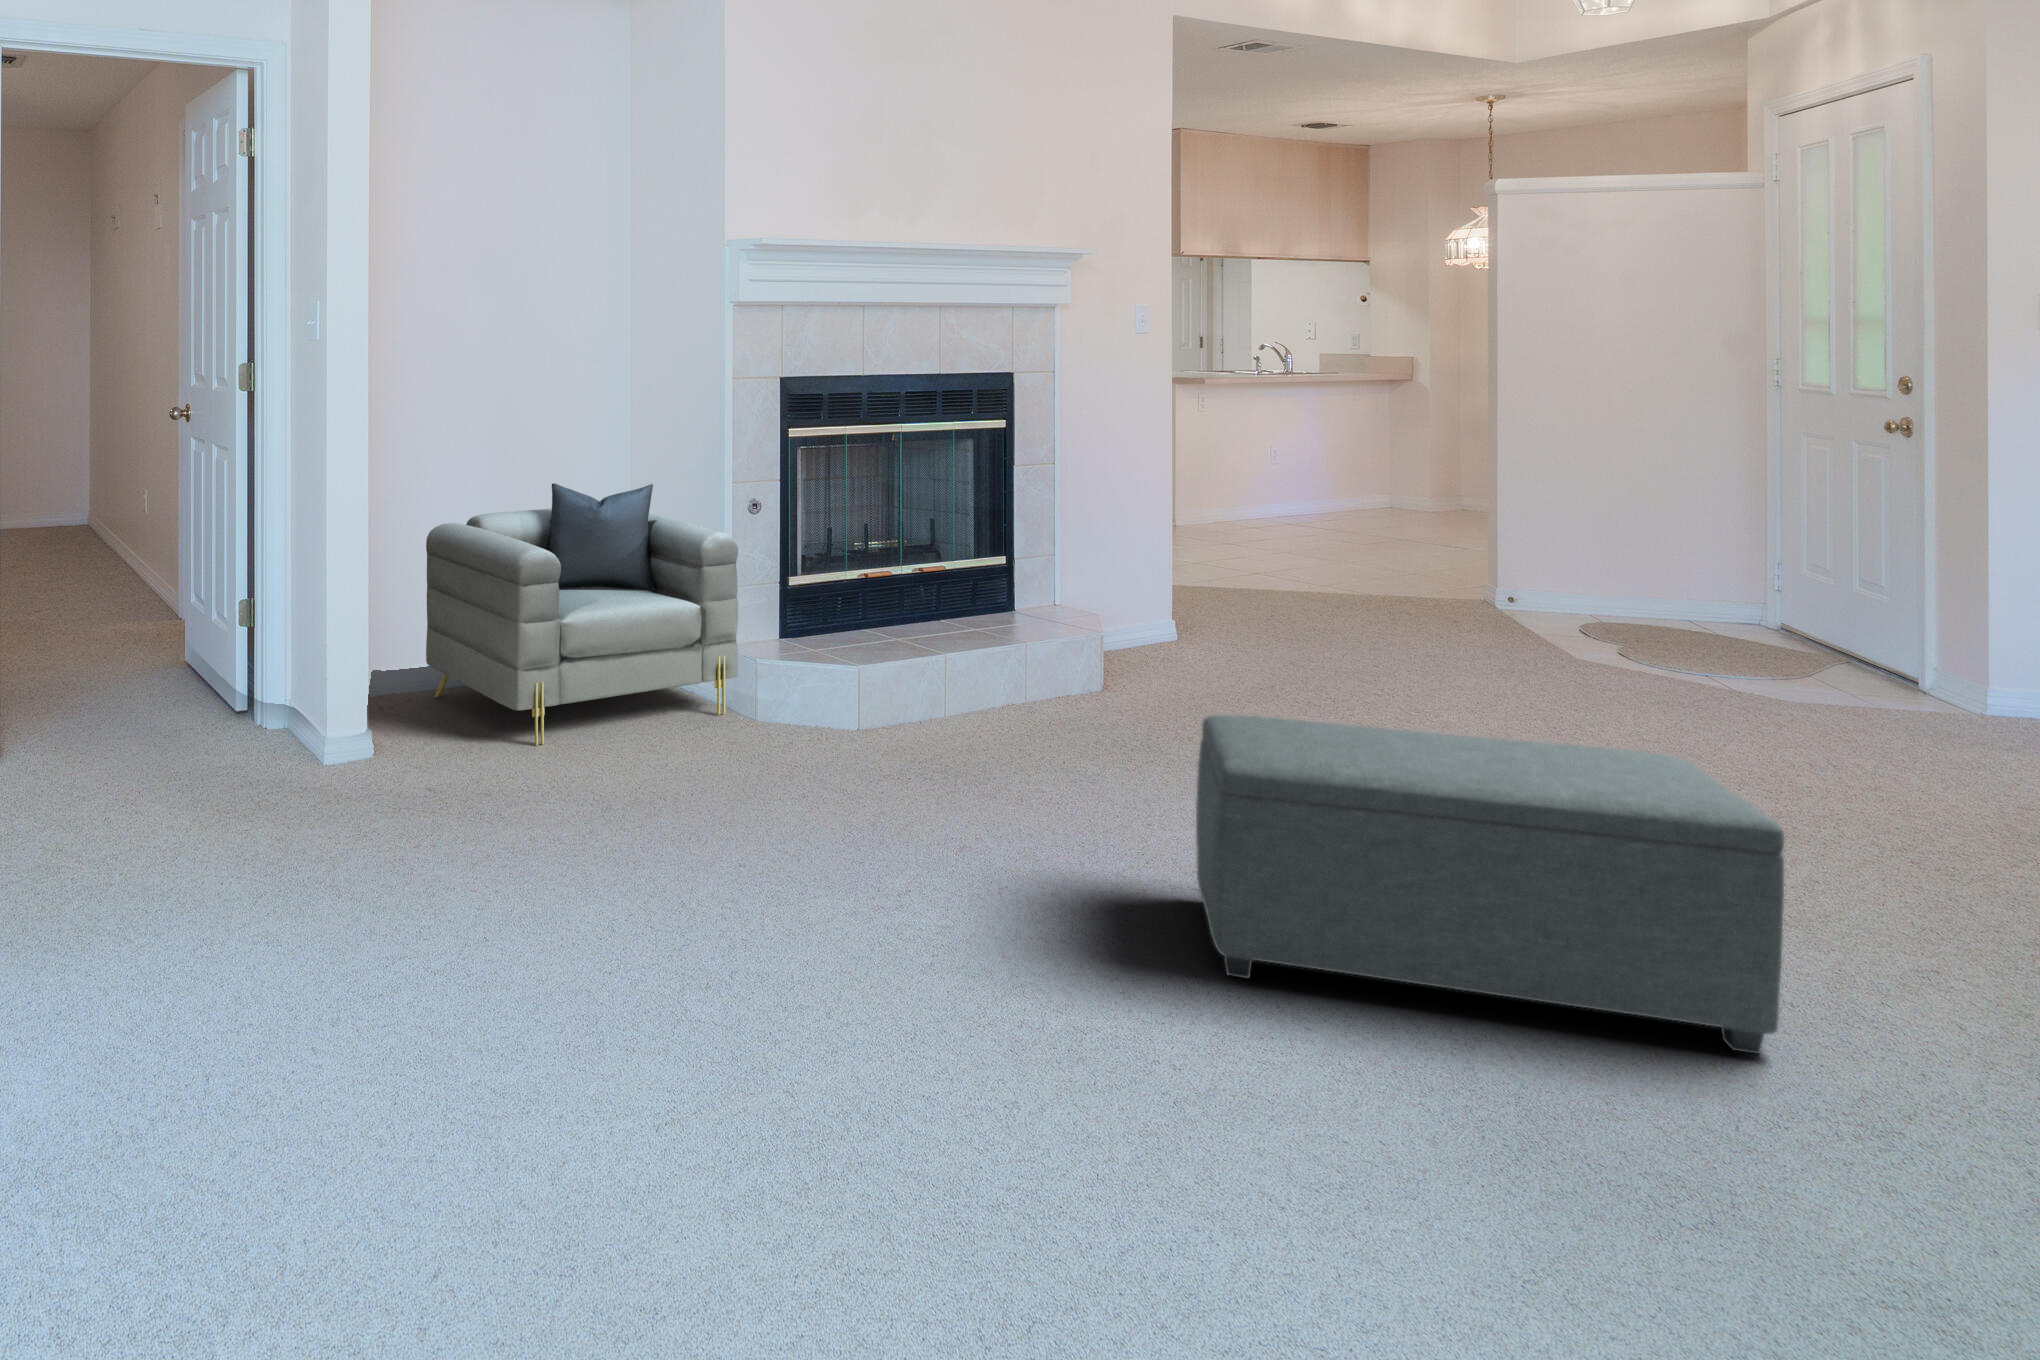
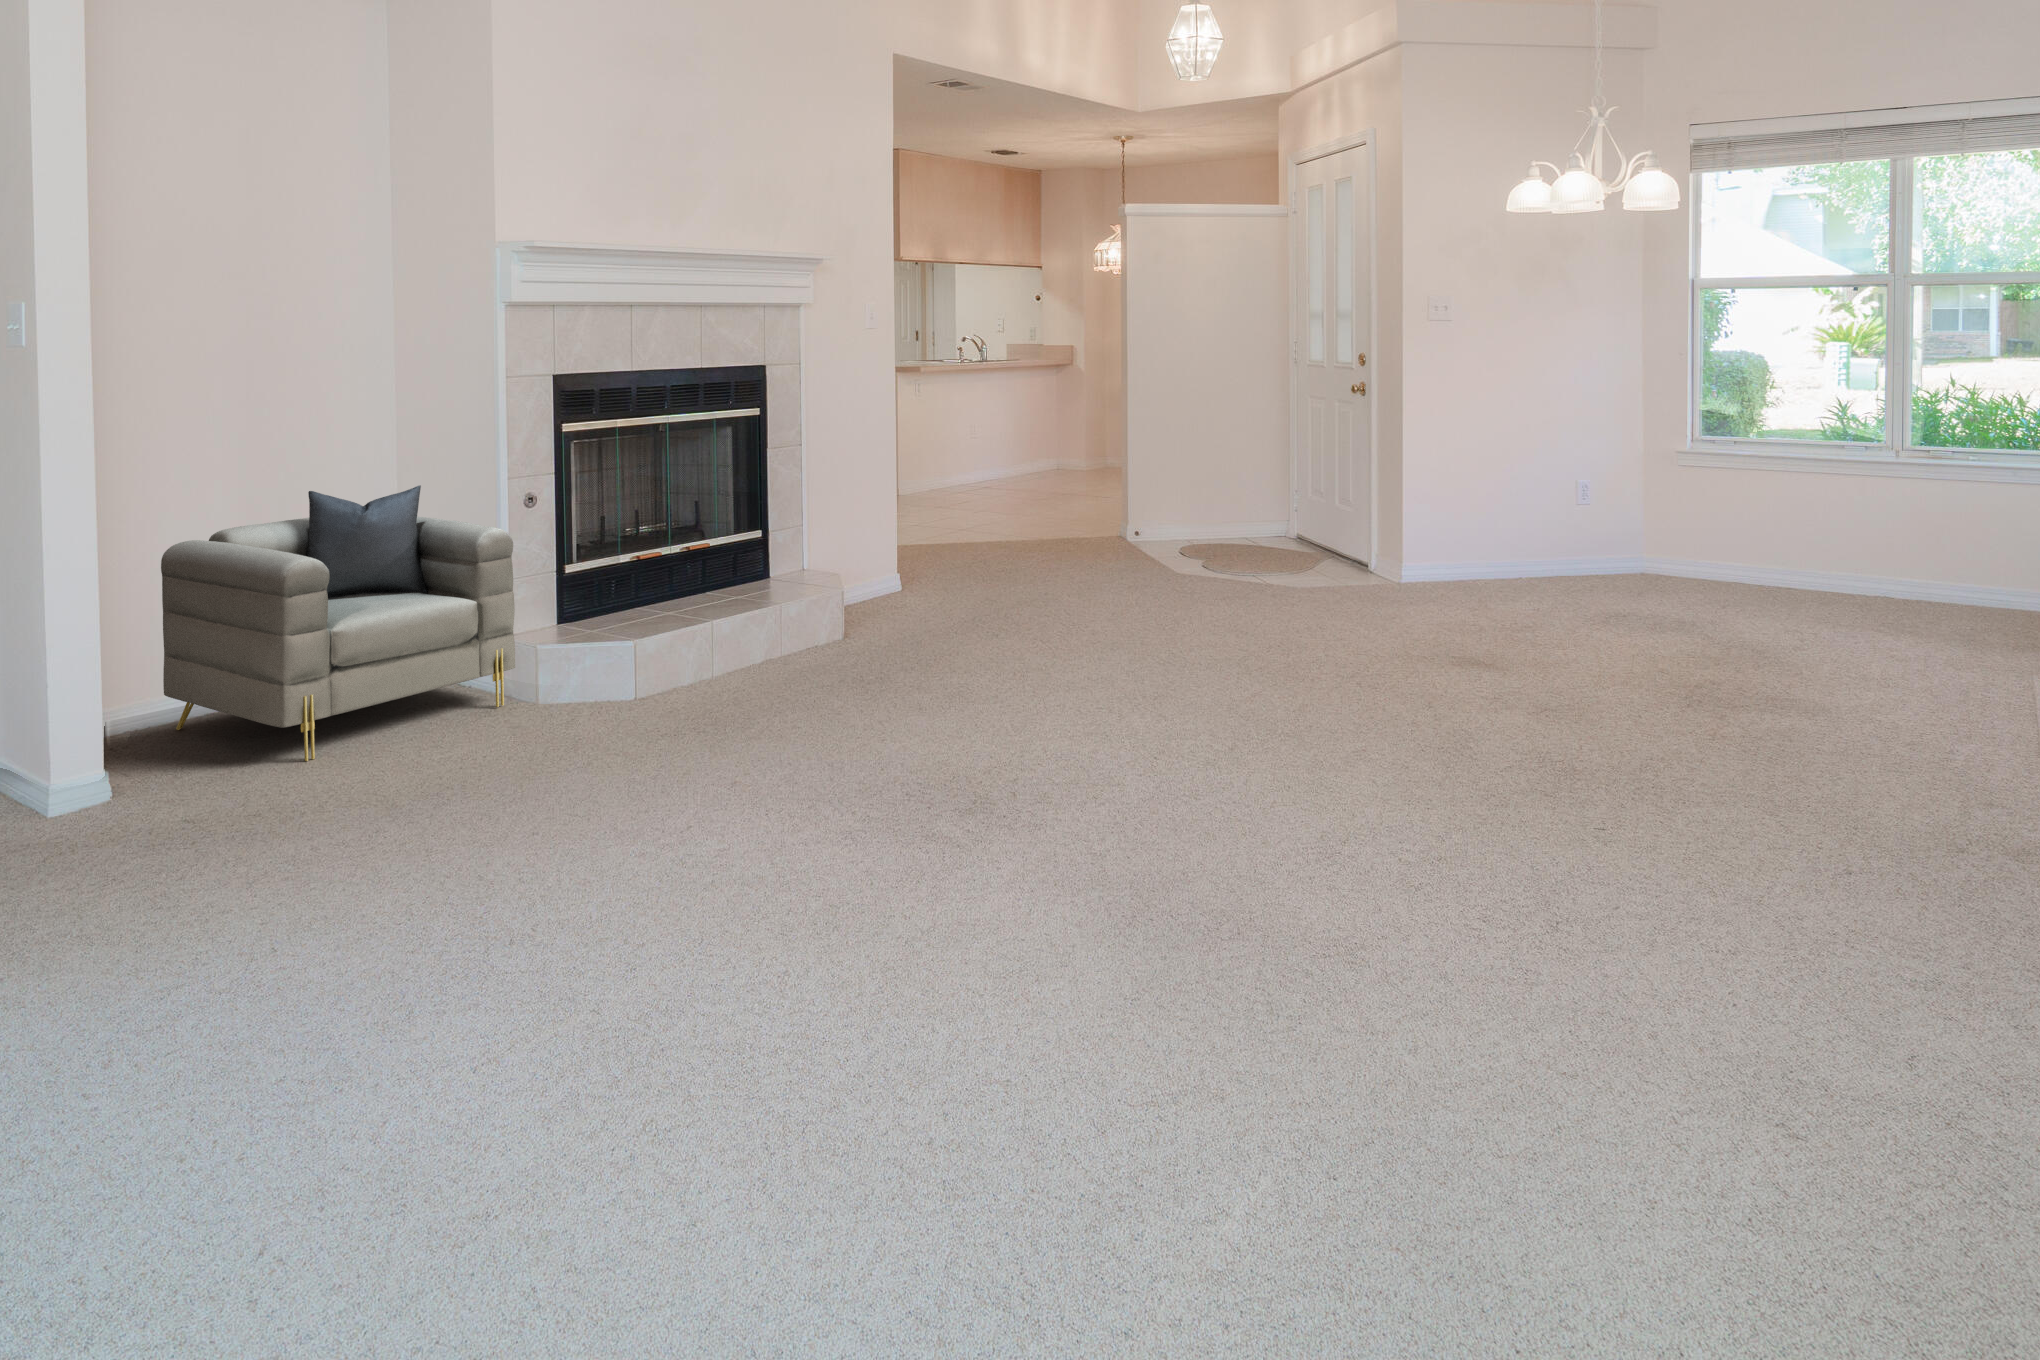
ottoman: present [1196,715,1784,1054] -> none [930,629,1303,845]

